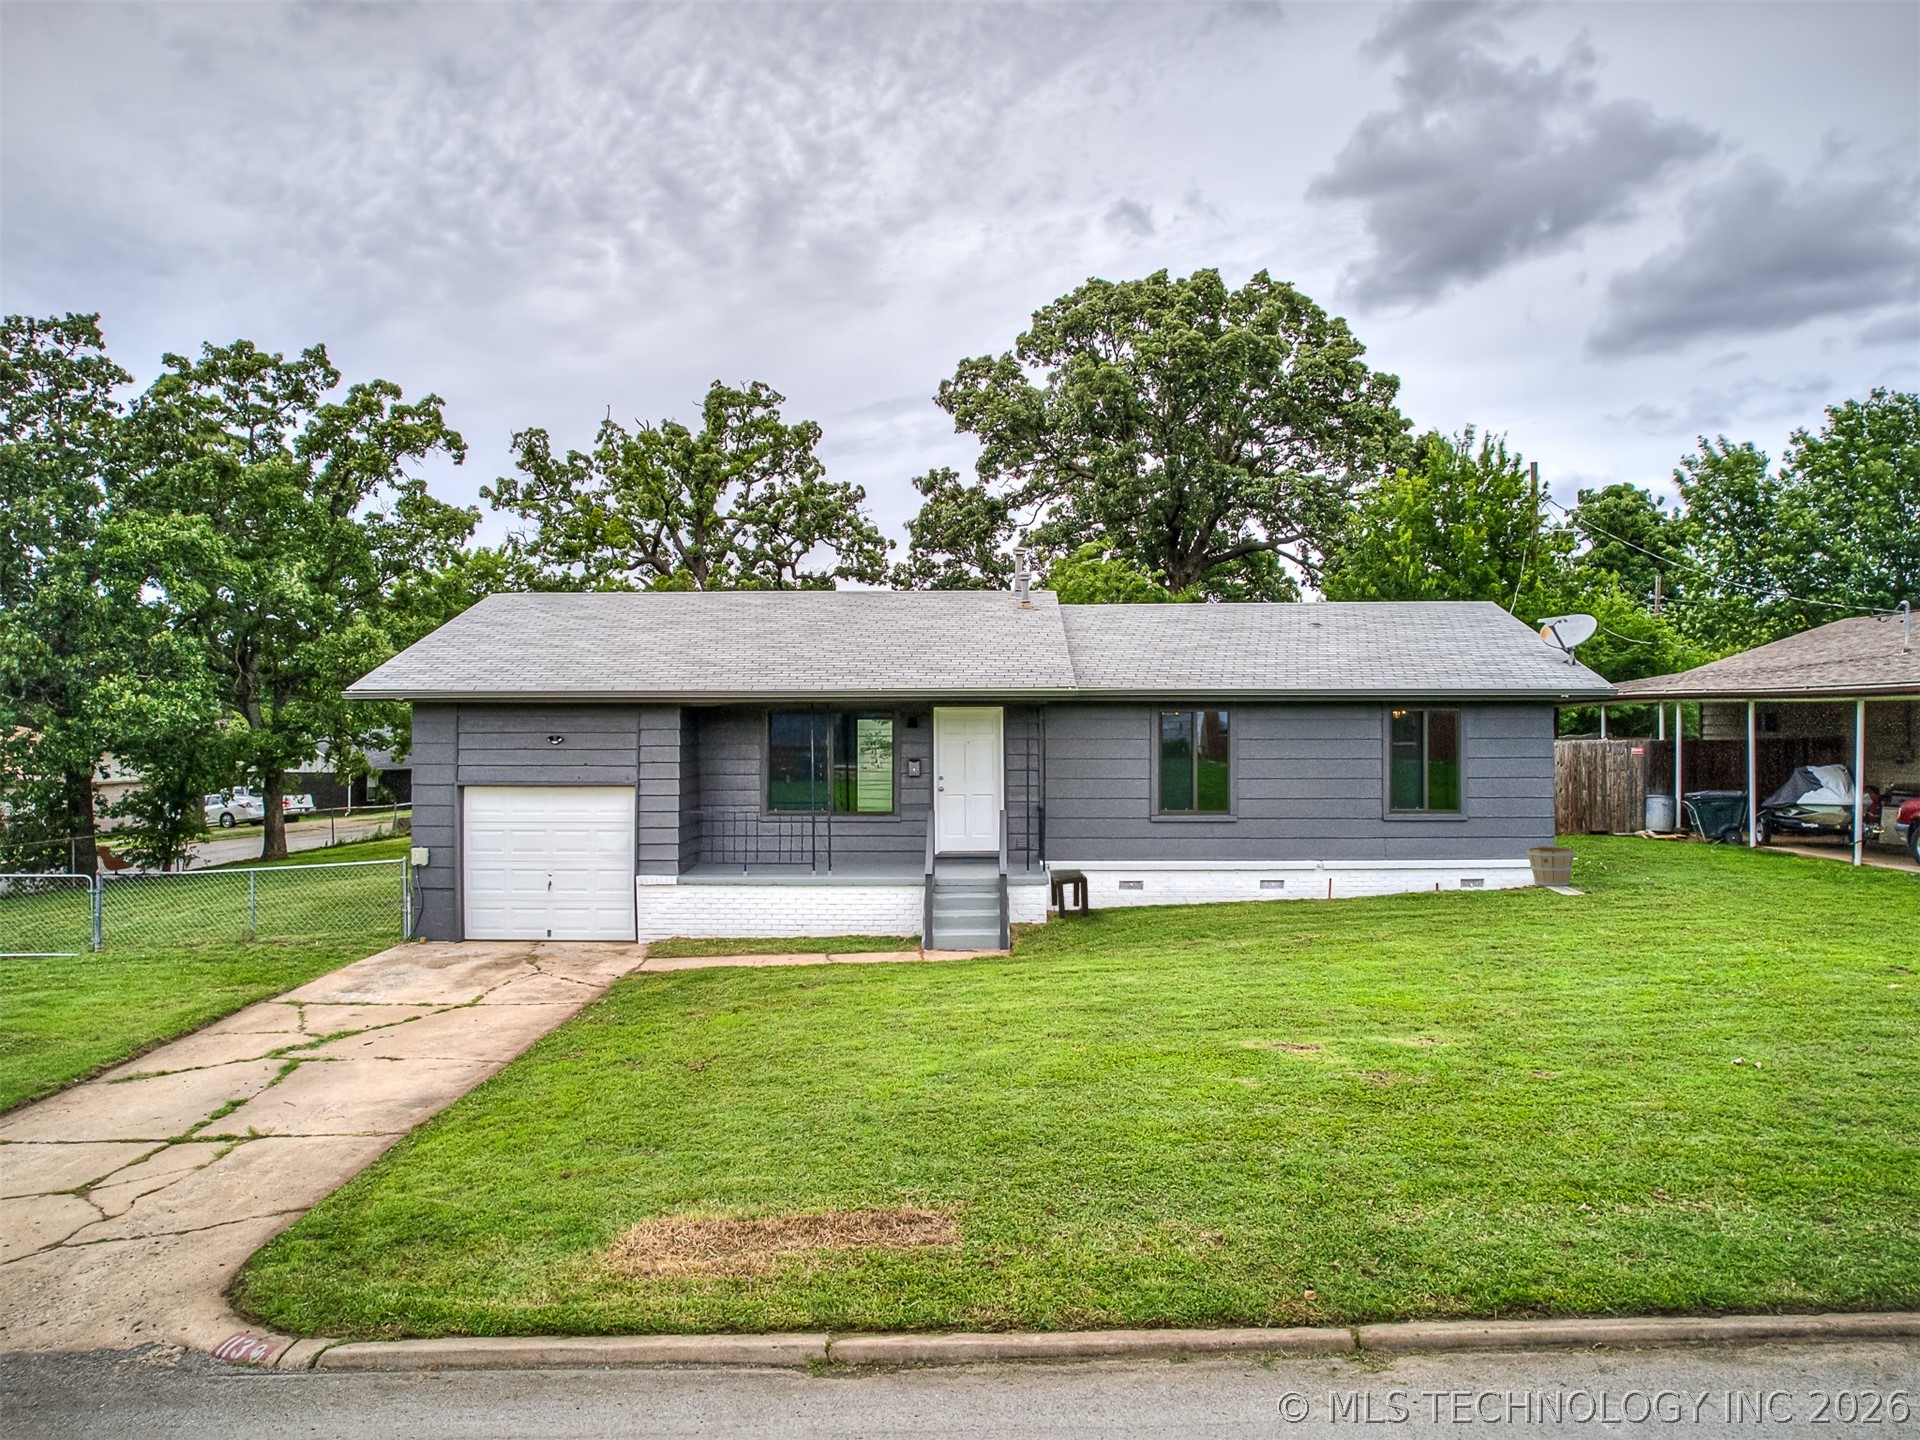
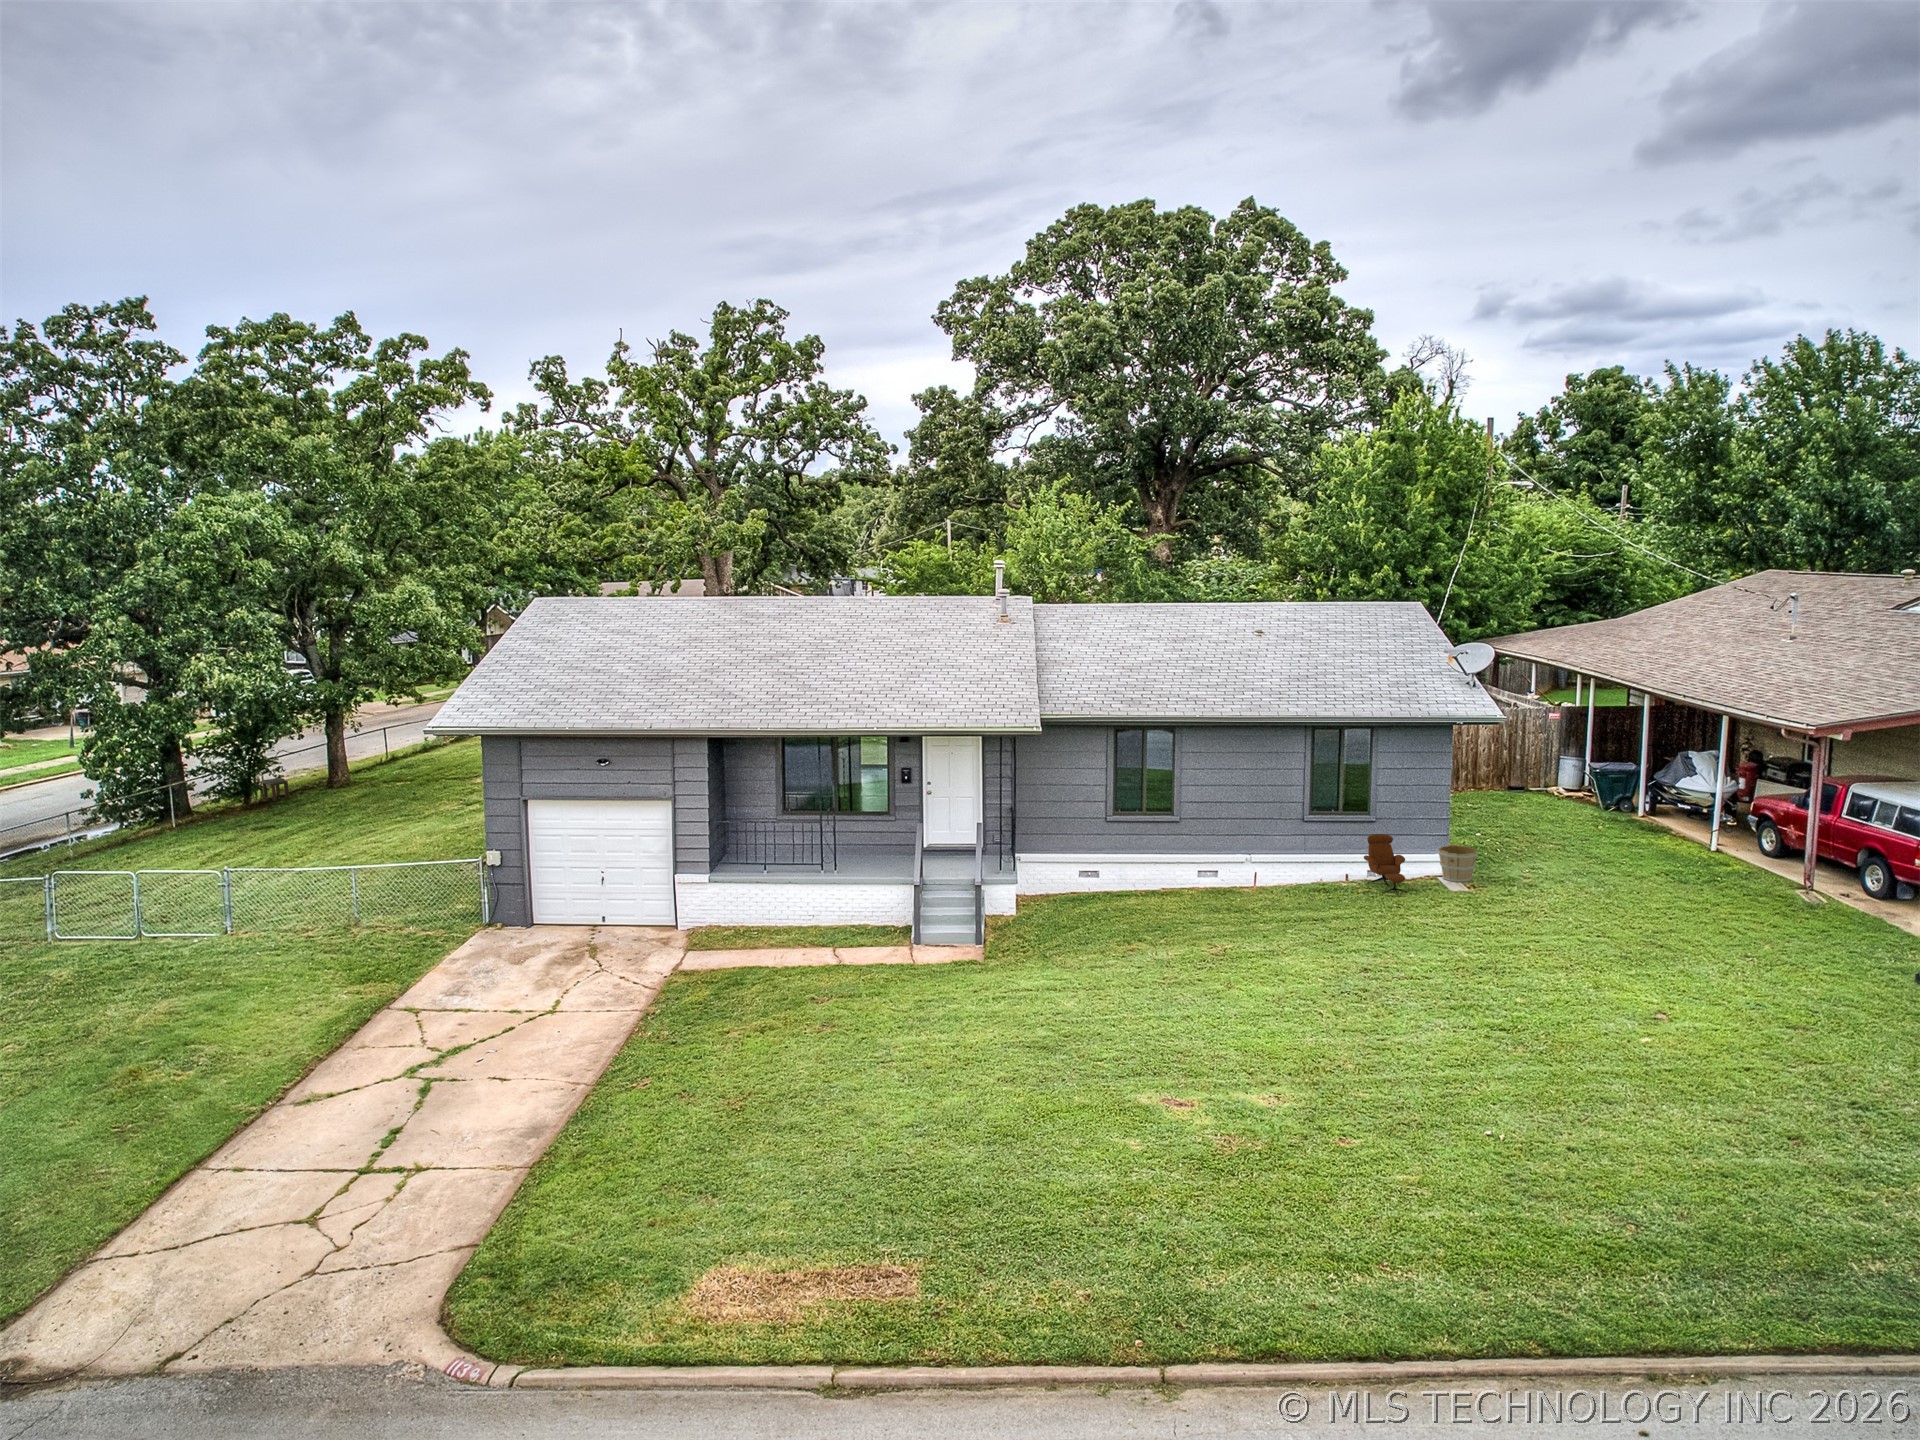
lounge chair: present [99,846,149,878] -> present [1364,834,1406,895]
bench: present [1050,869,1089,917] -> present [262,778,289,801]

